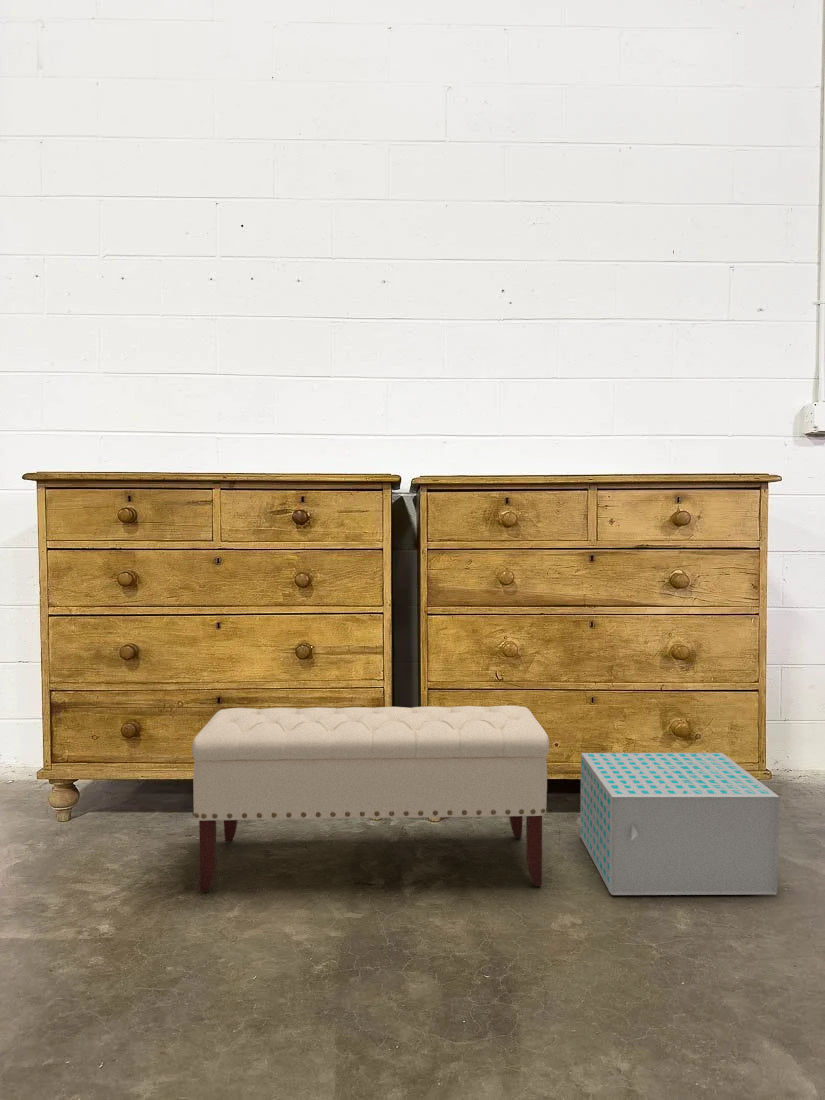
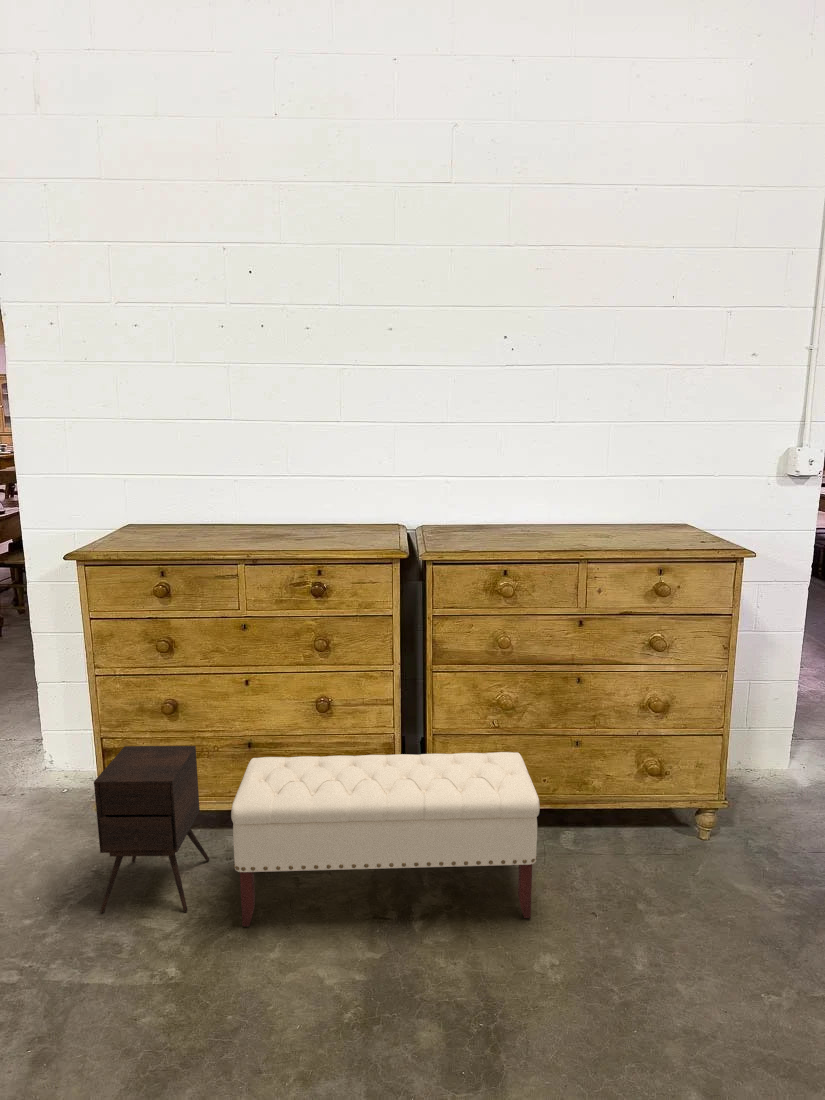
side table: none [34,695,167,880] -> present [94,746,209,913]
storage box: present [580,753,780,895] -> none [563,790,735,929]

